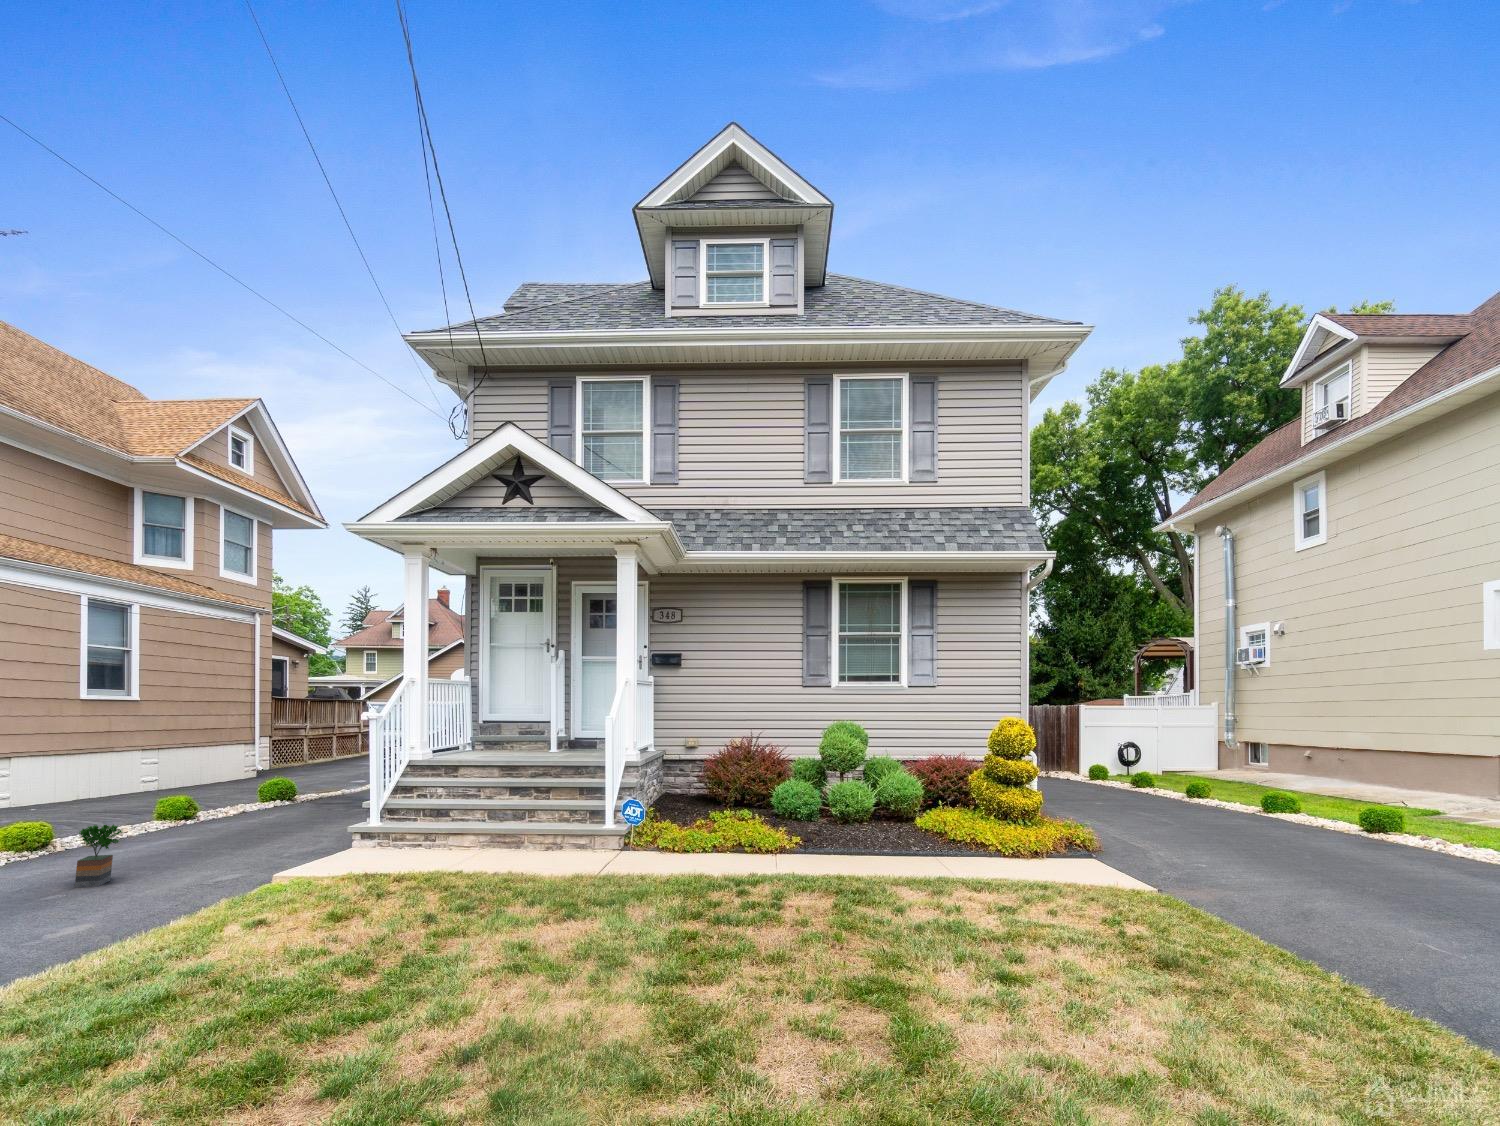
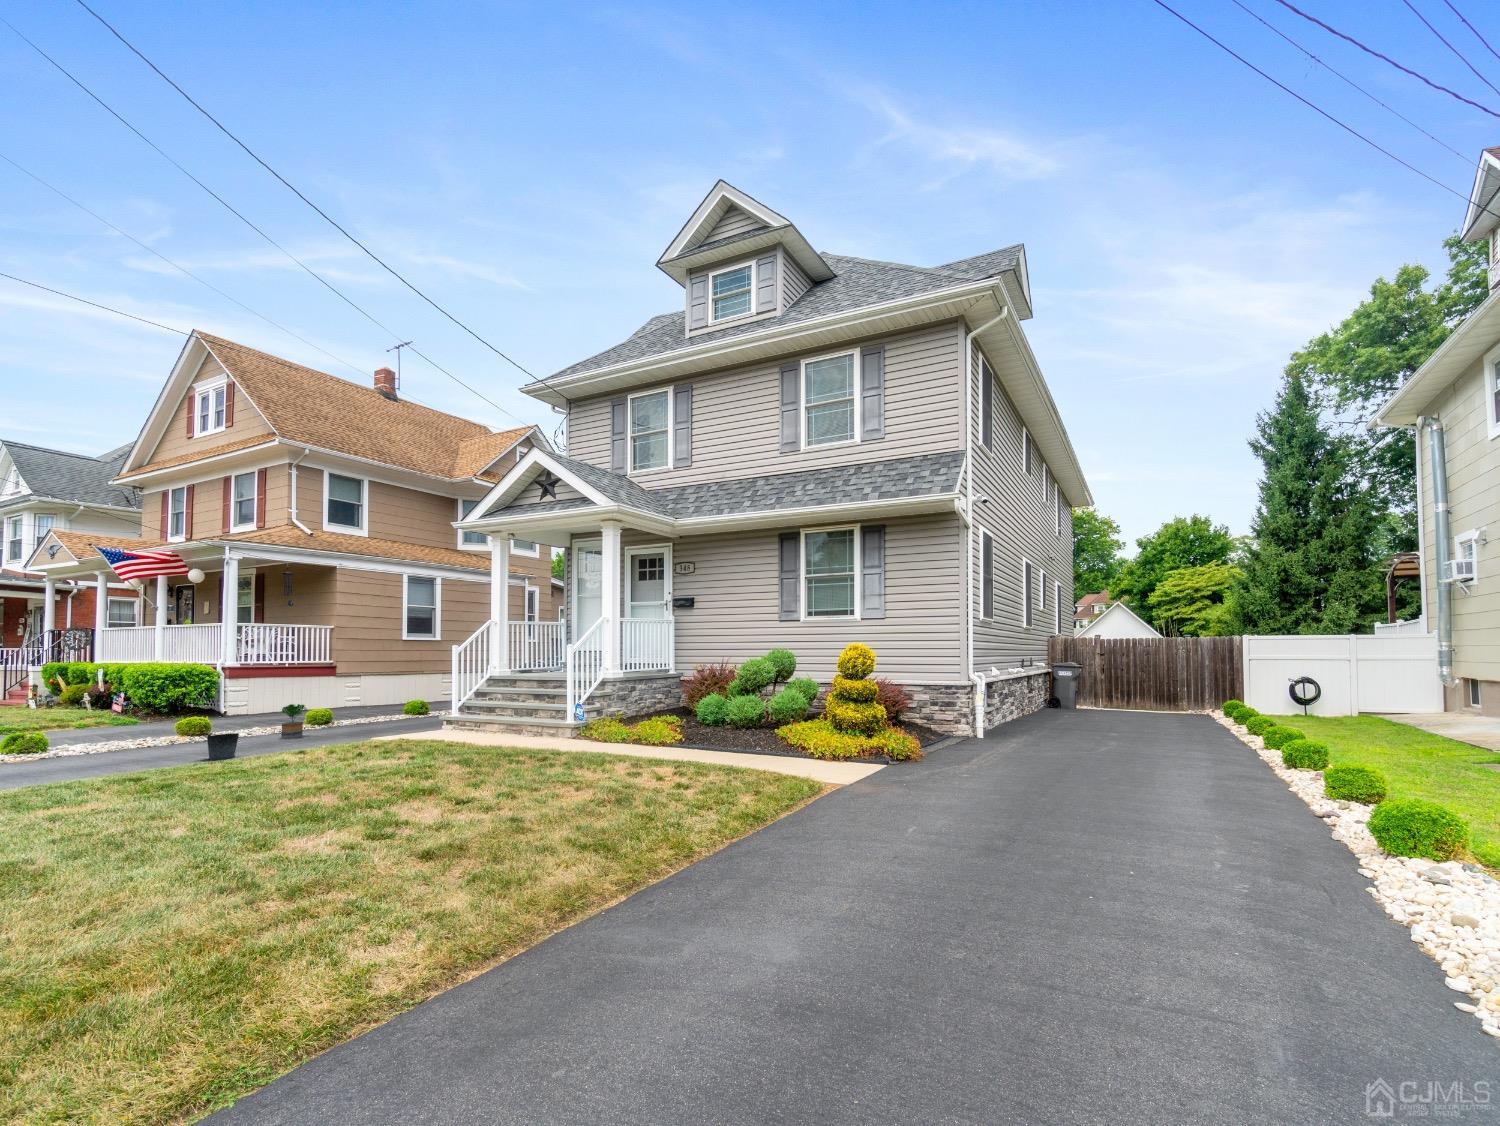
bucket: none [57,886,121,938] -> present [205,733,239,760]

